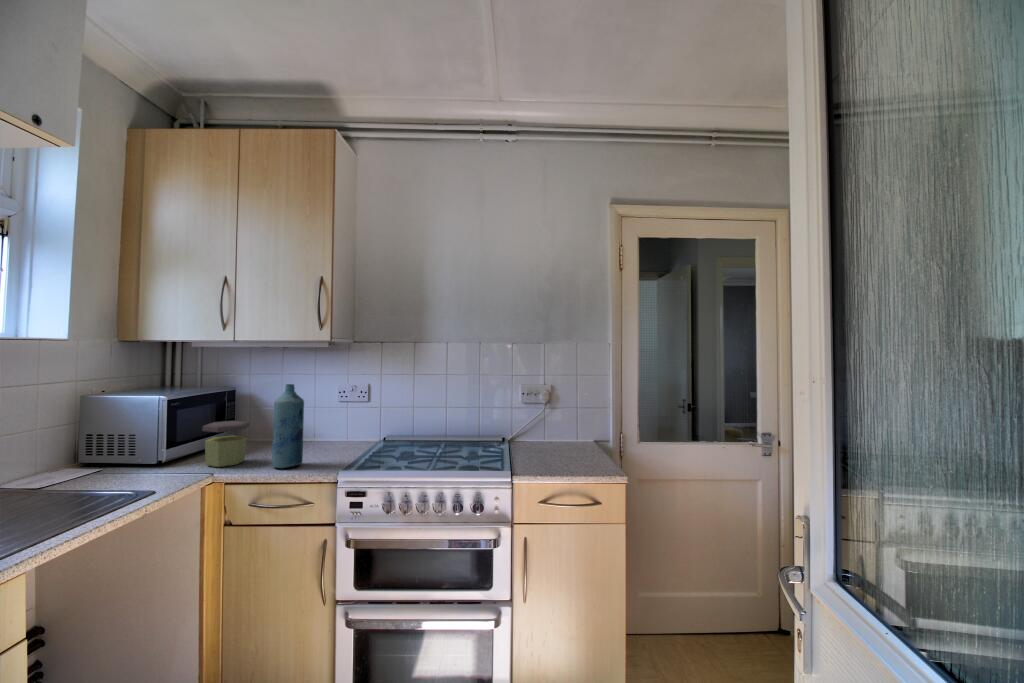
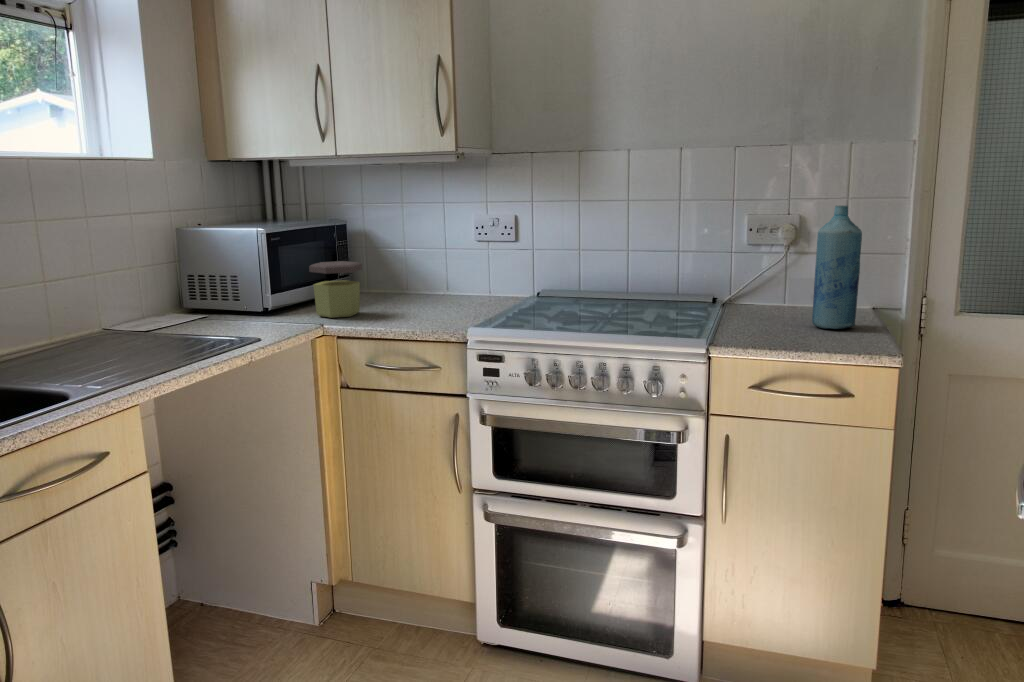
bottle: present [272,384,304,468] -> present [812,206,862,329]

